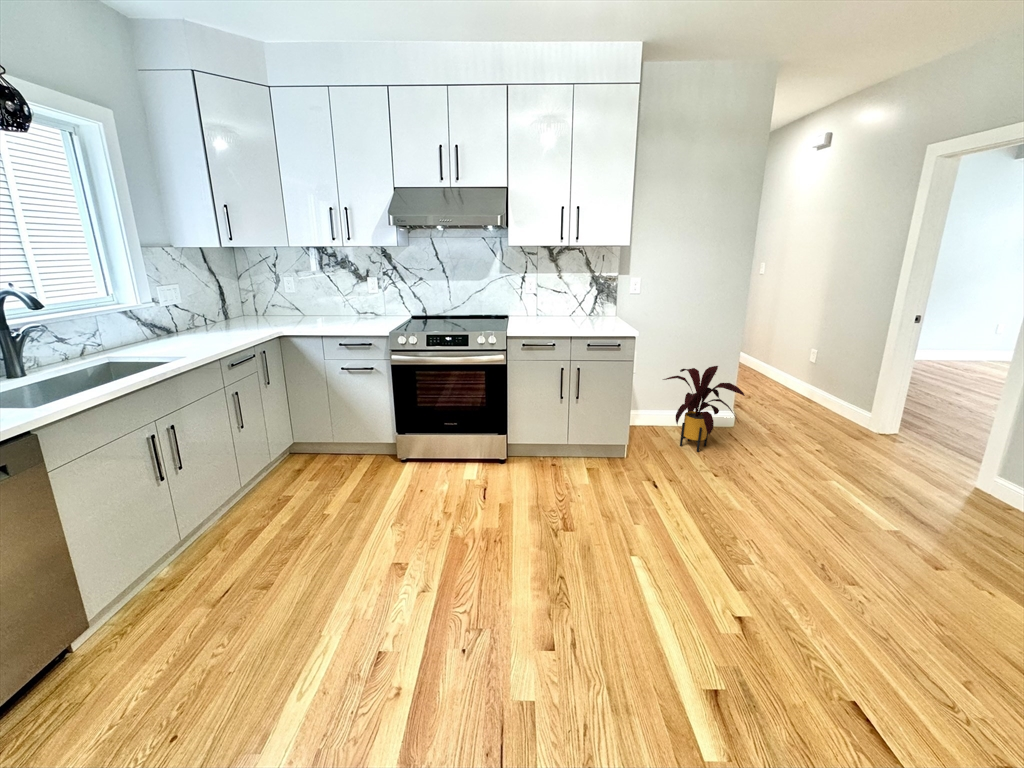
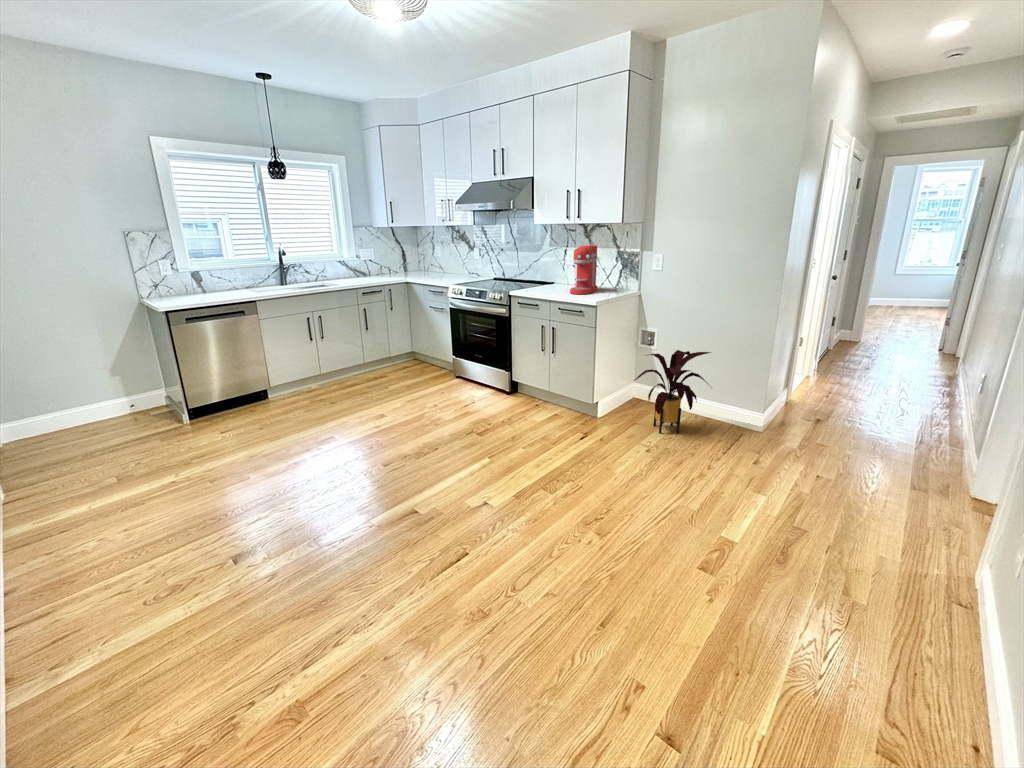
coffee maker: none [564,271,604,326] -> present [570,245,598,294]

